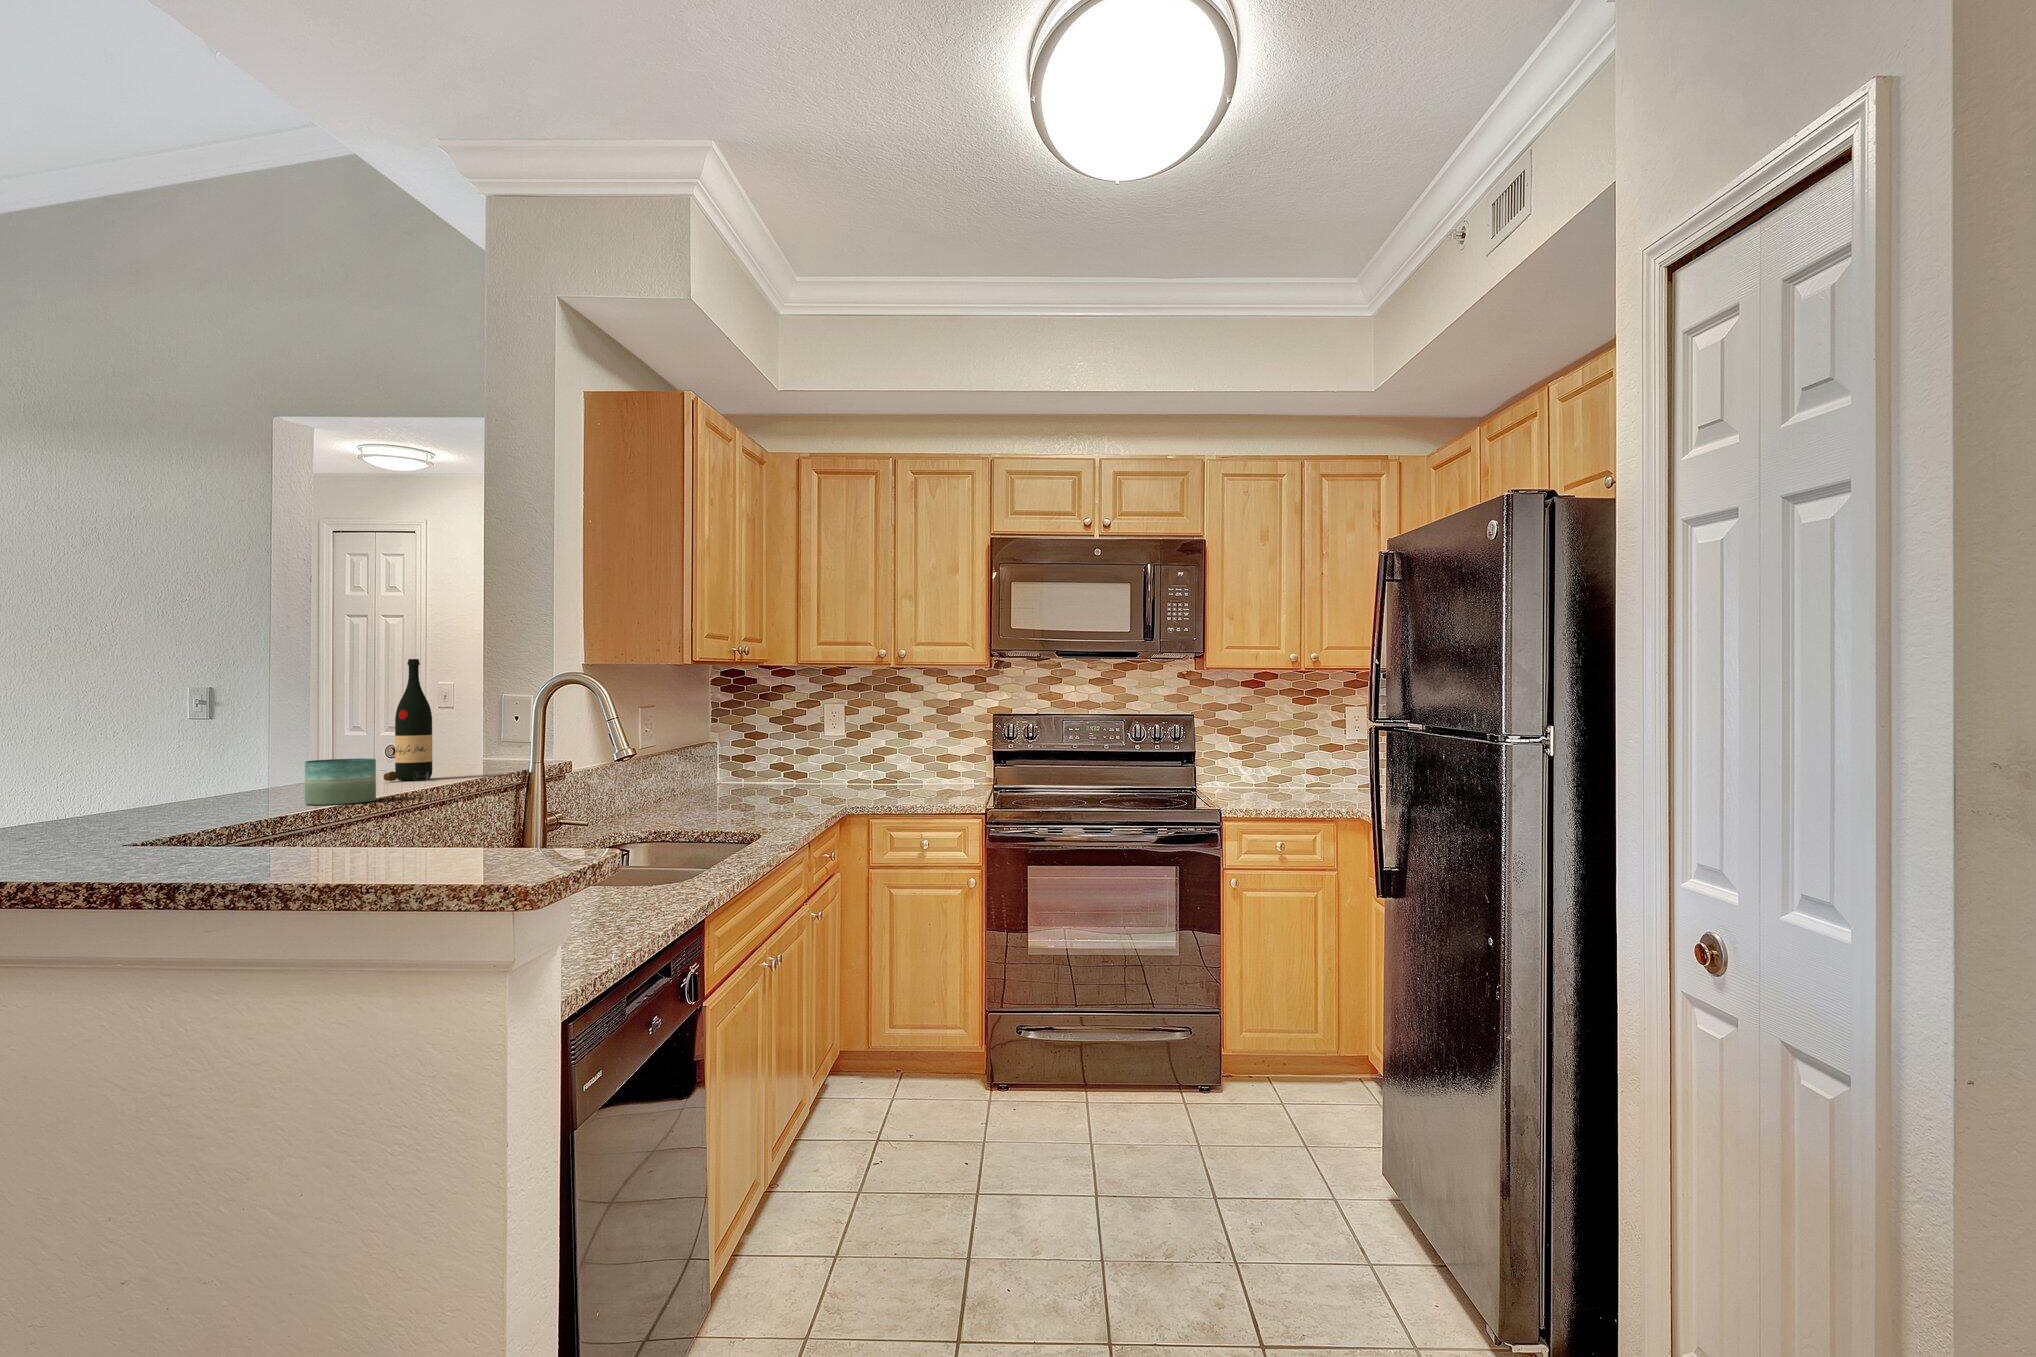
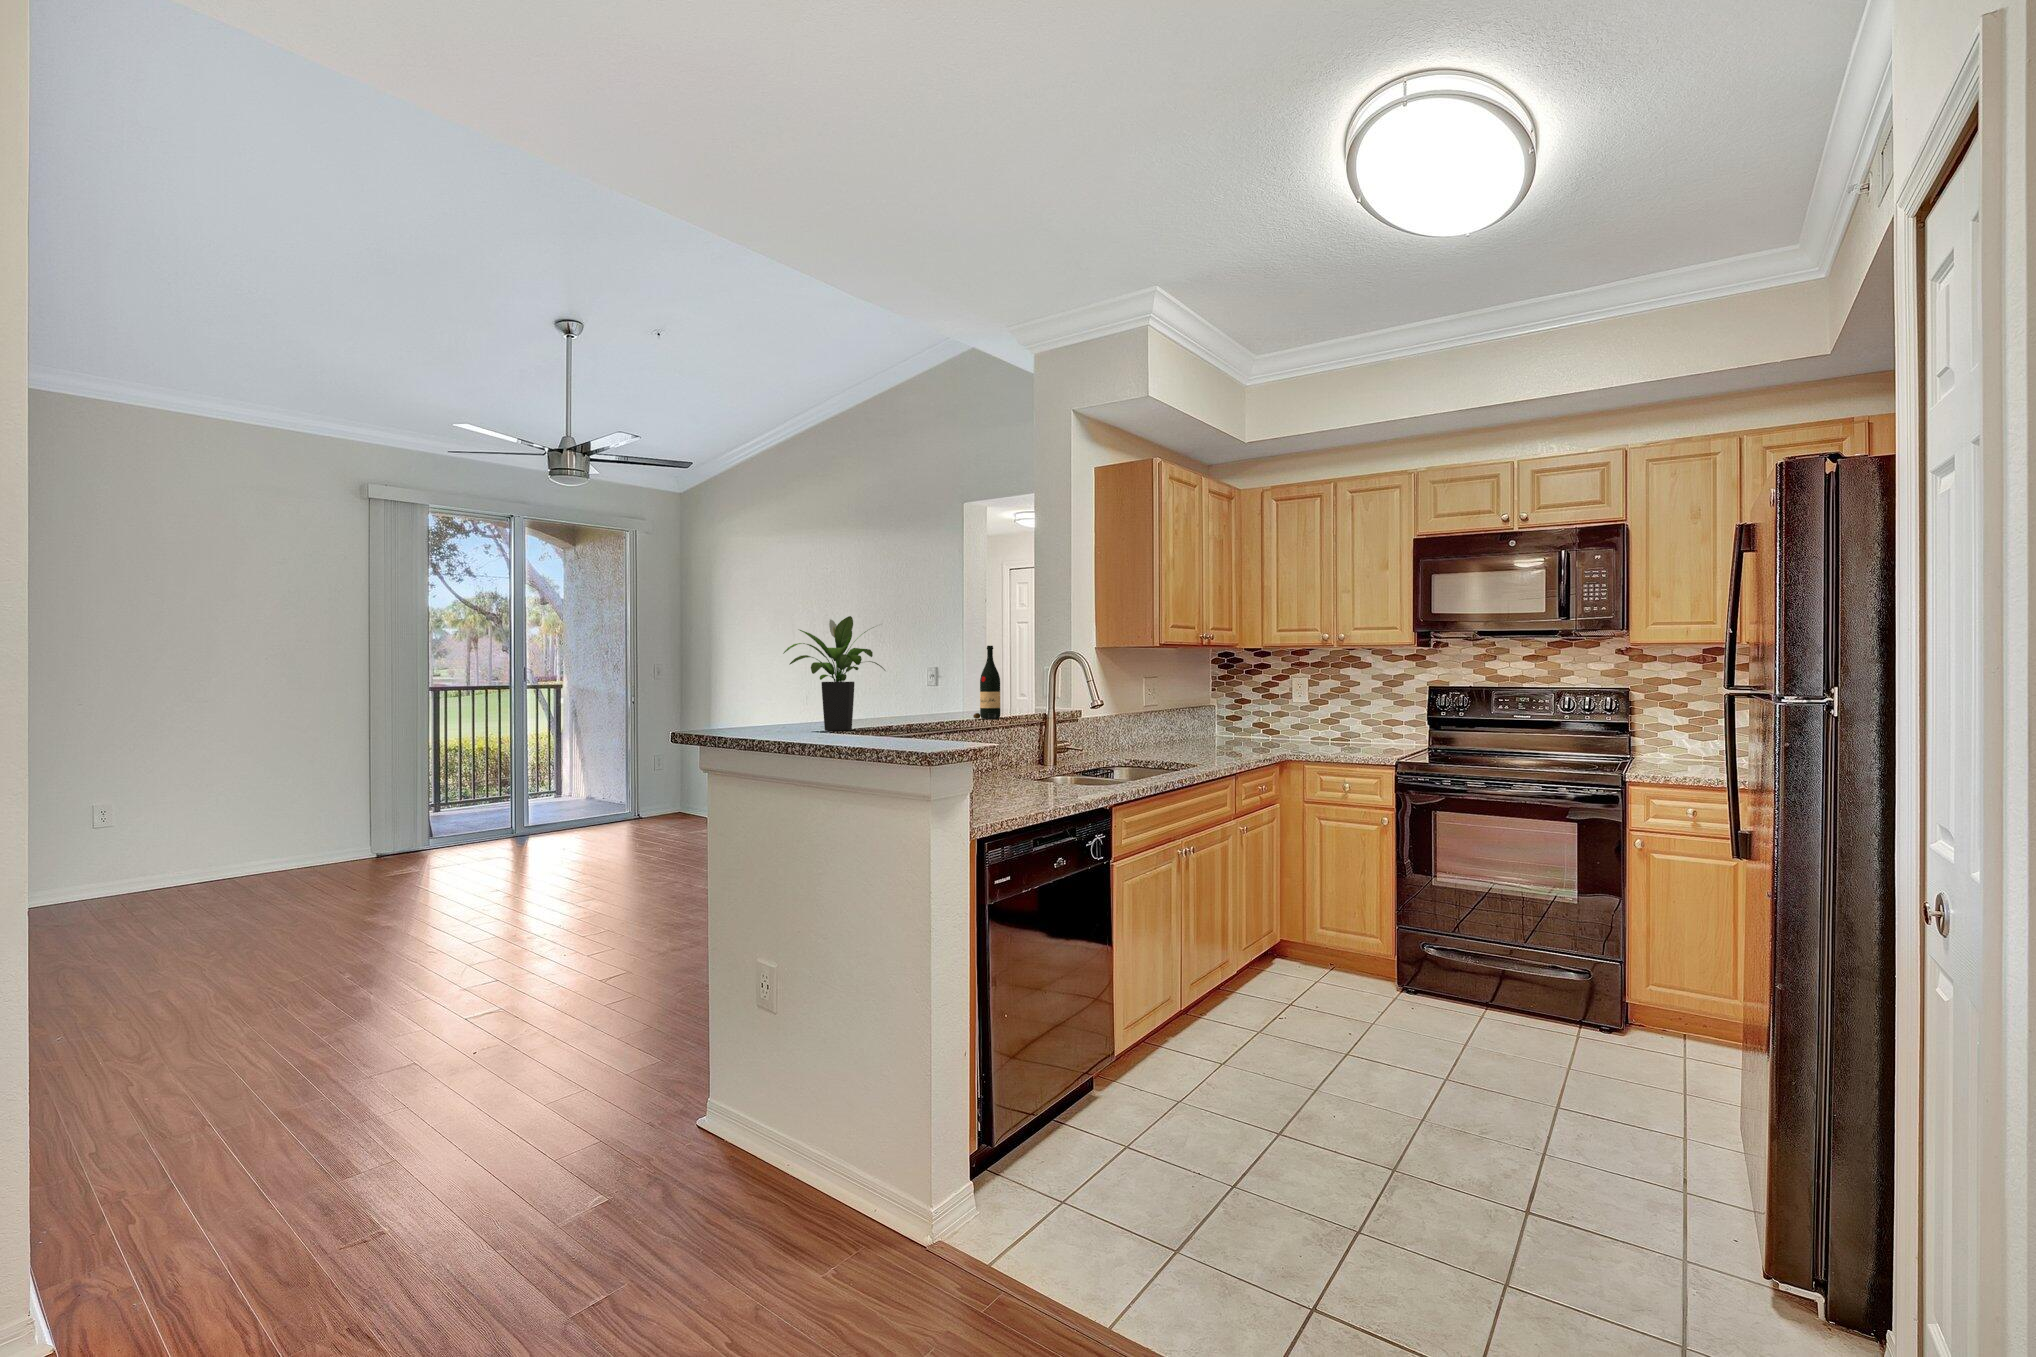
potted plant: none [56,605,289,827] -> present [783,616,885,731]
candle: present [305,759,376,805] -> none [908,702,942,726]

